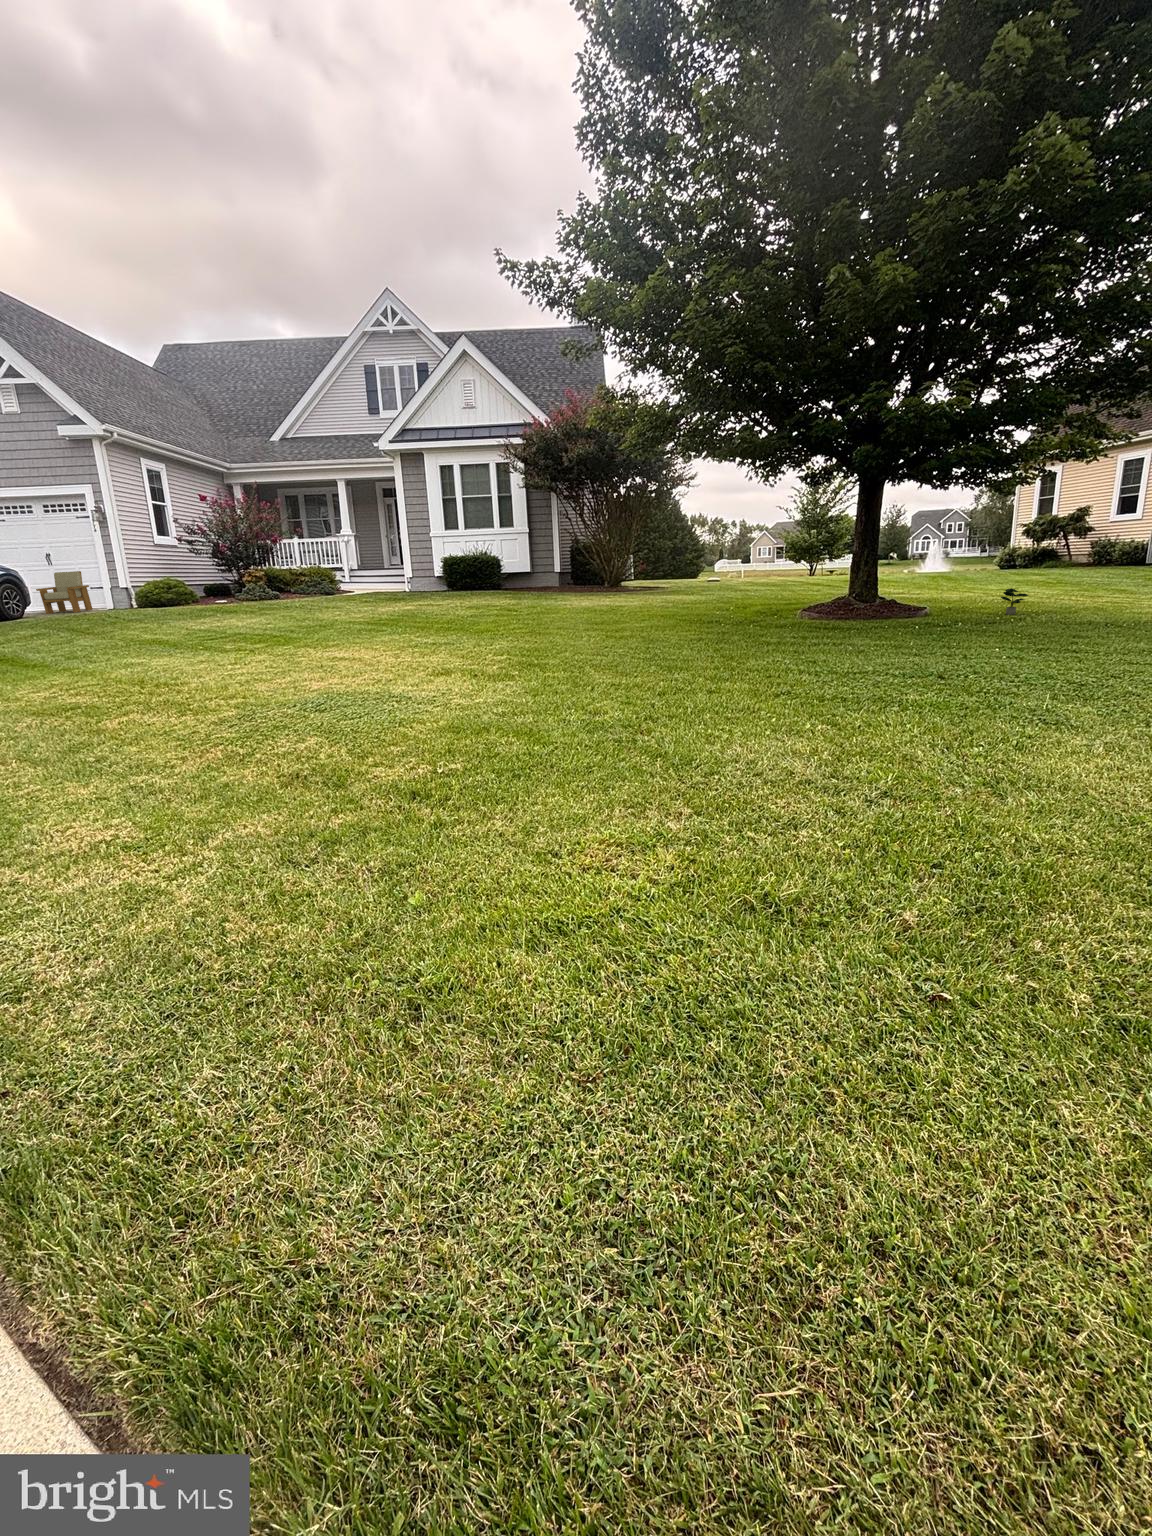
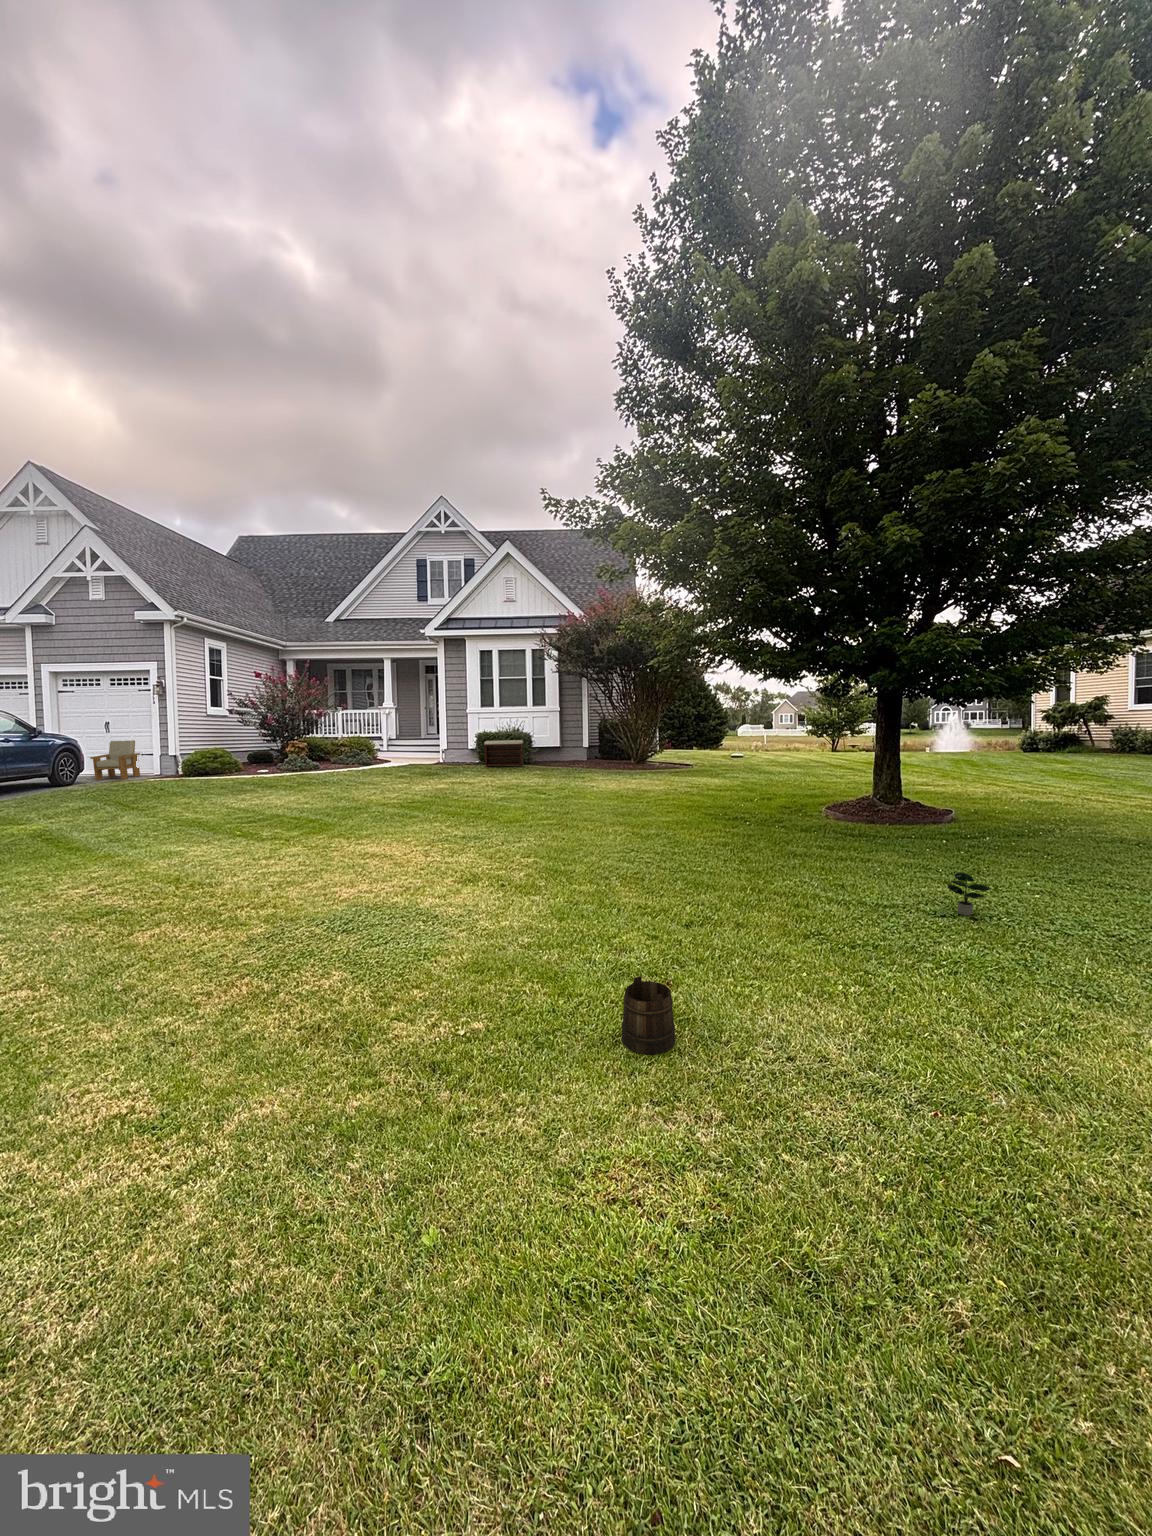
bench: none [451,561,494,591] -> present [483,740,524,767]
potted plant: present [1001,588,1028,615] -> present [947,872,991,916]
bucket: none [599,664,647,724] -> present [622,976,675,1055]

